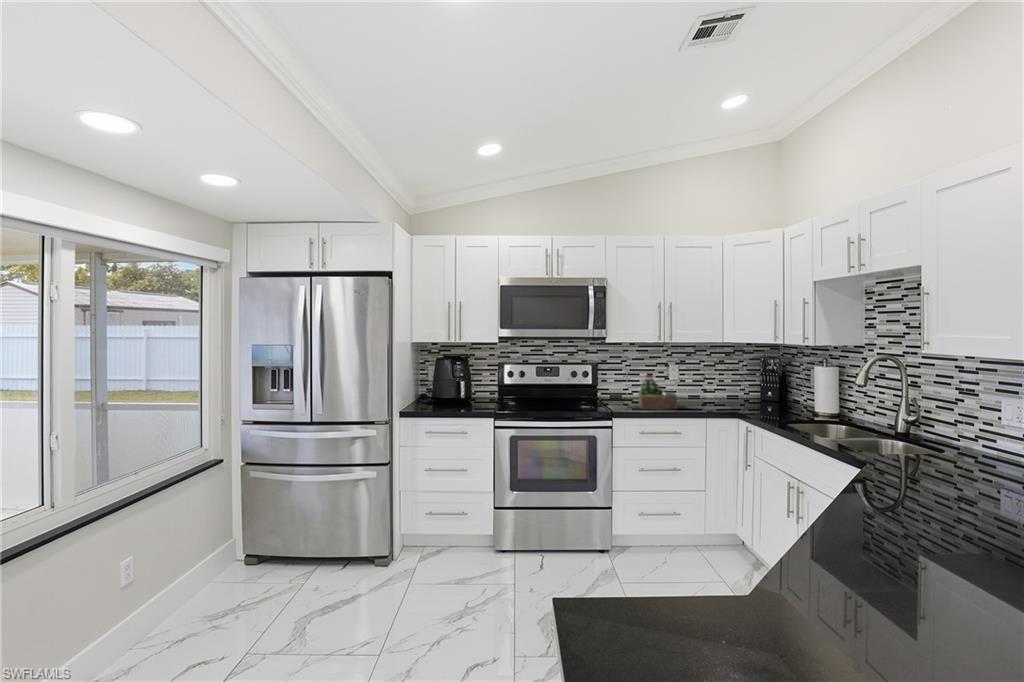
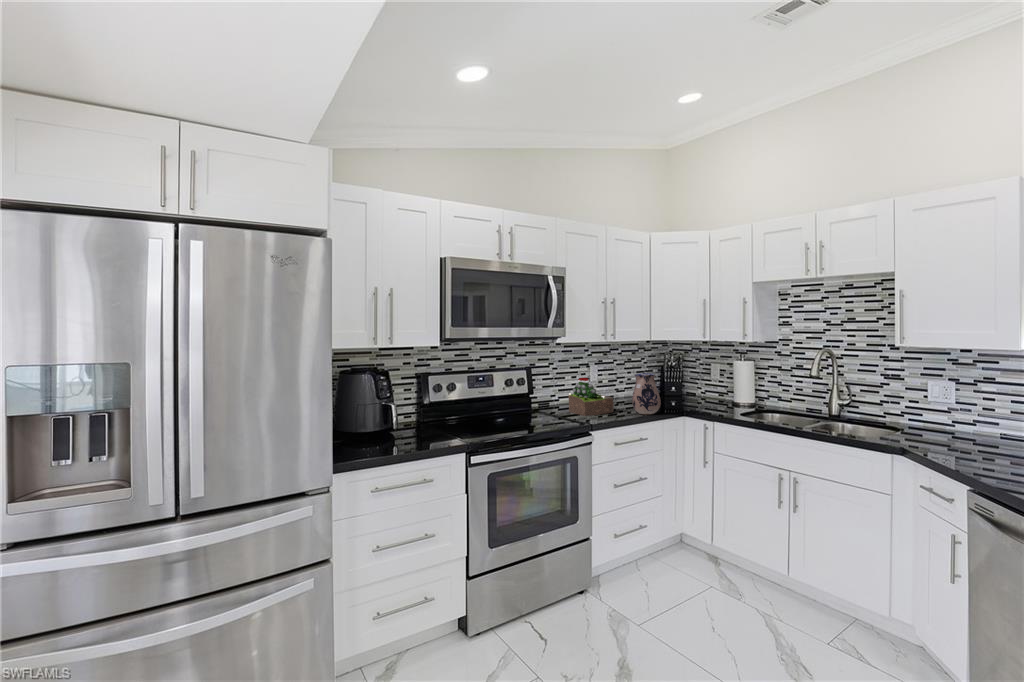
ceramic pitcher: none [690,374,719,414] -> present [632,373,661,414]

